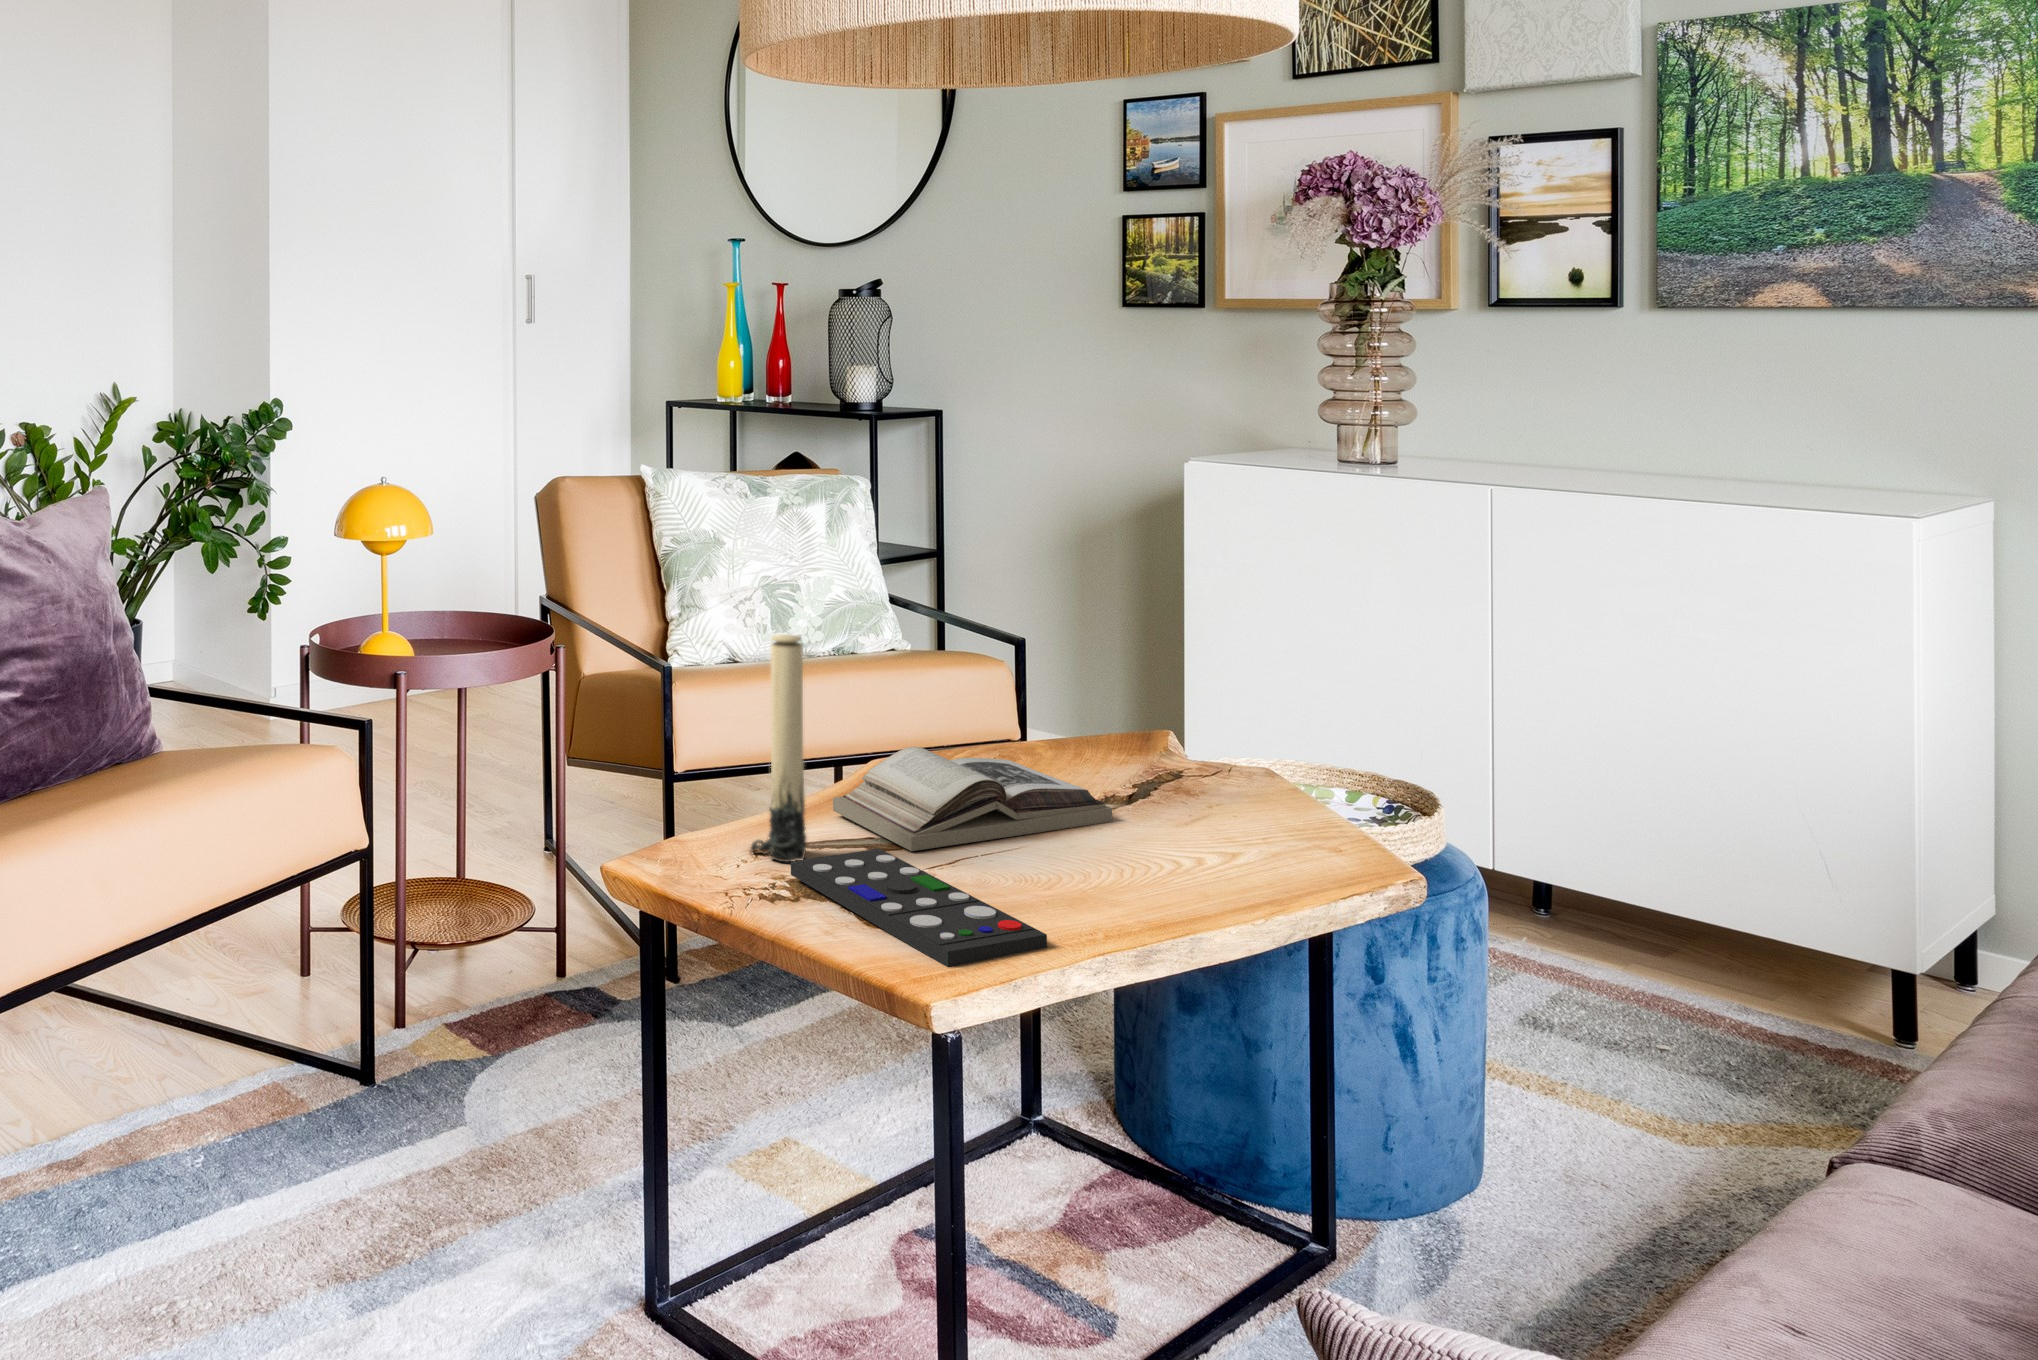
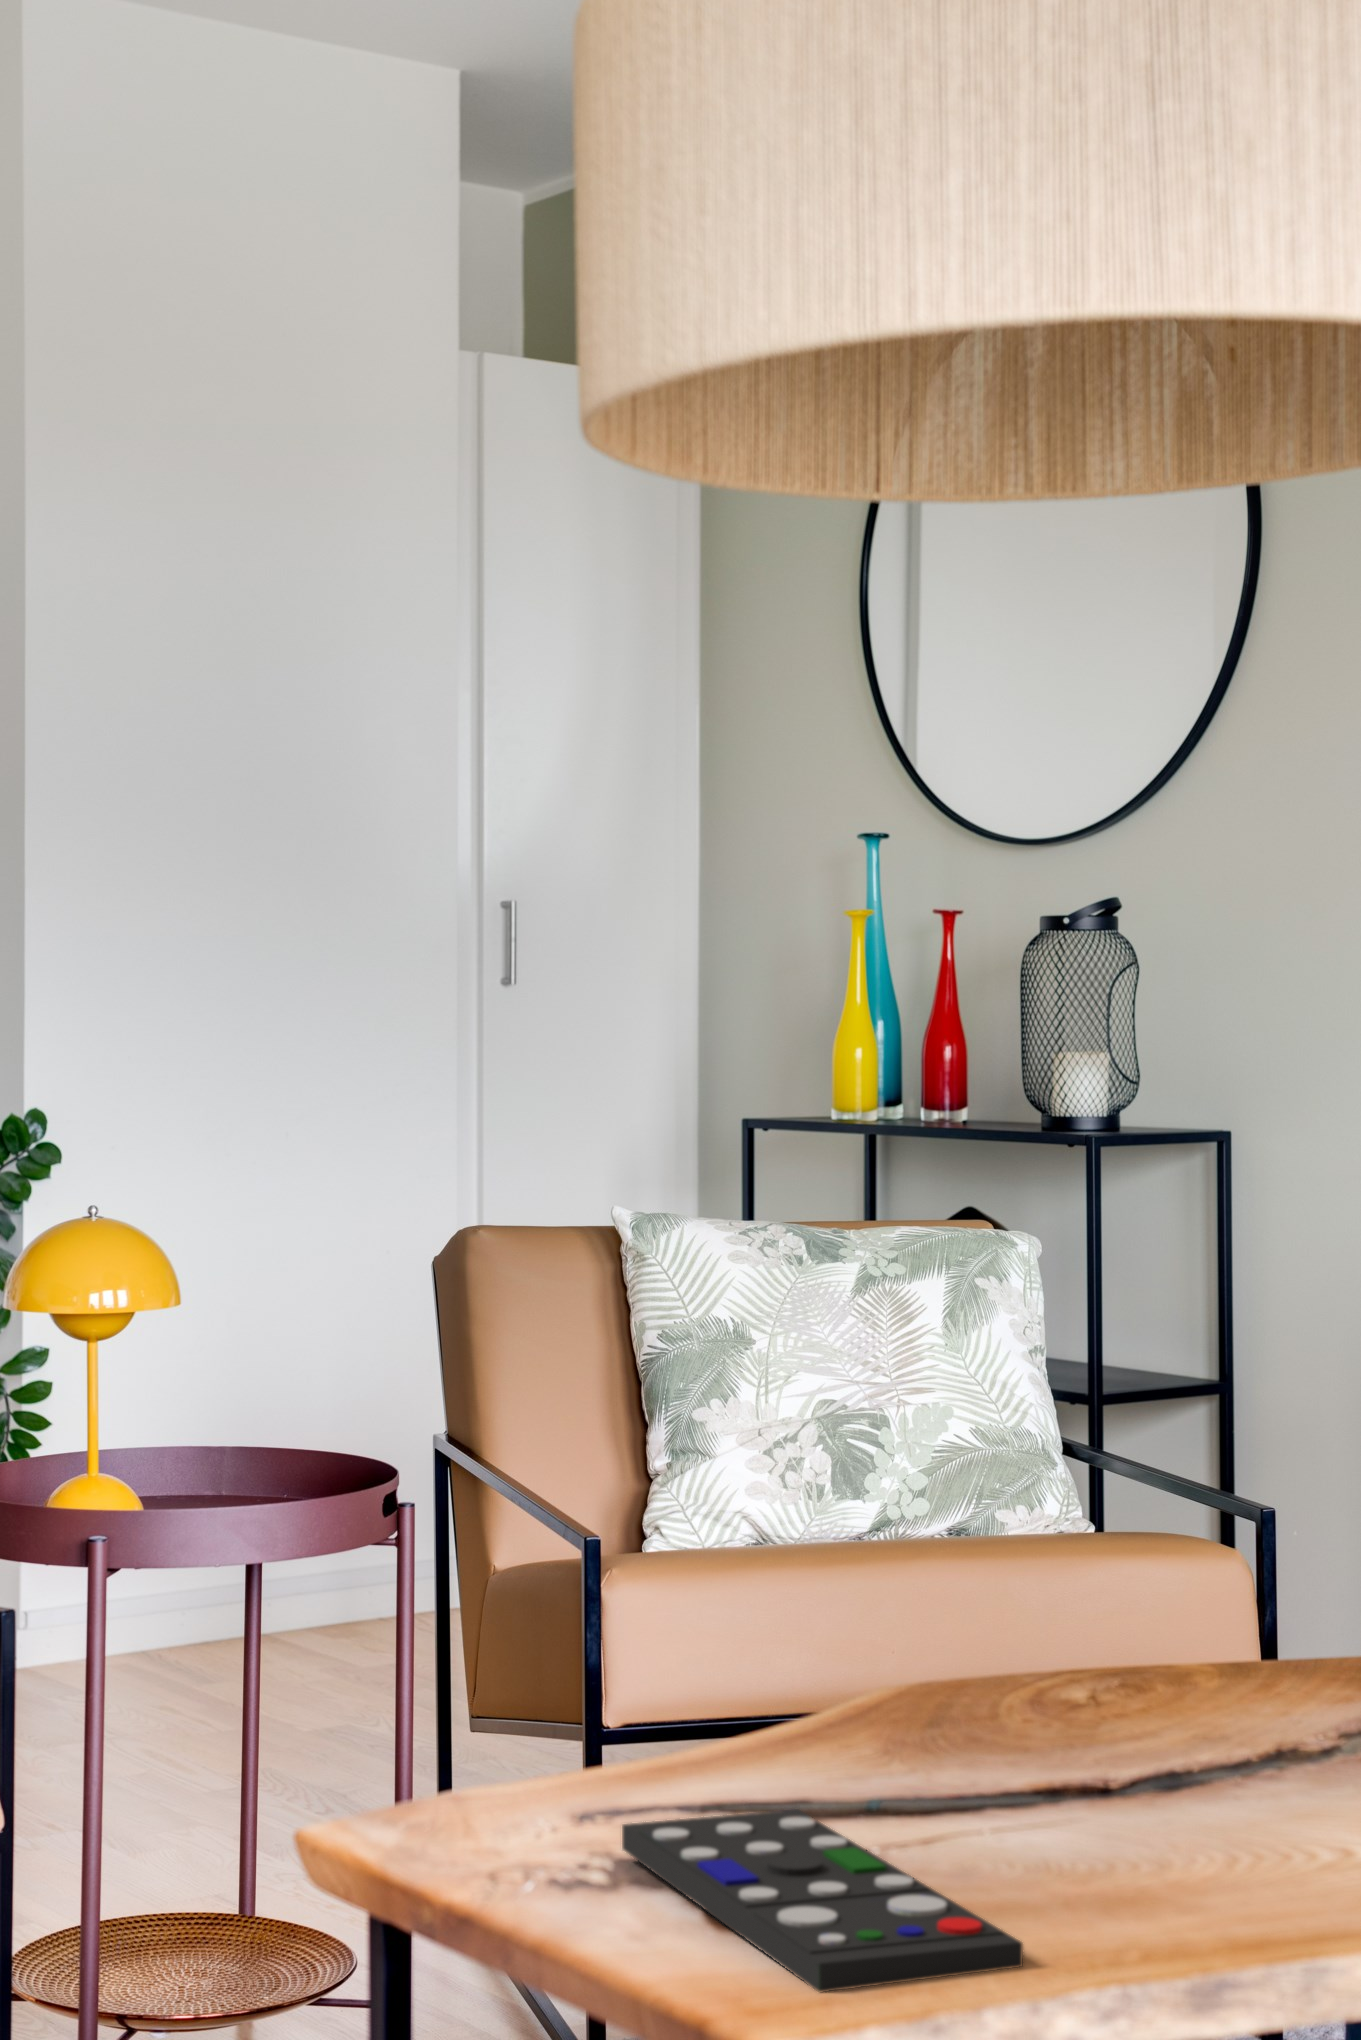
candle: present [751,634,806,862] -> none [578,1417,674,1833]
book: present [833,747,1112,851] -> none [765,1645,1272,1820]

